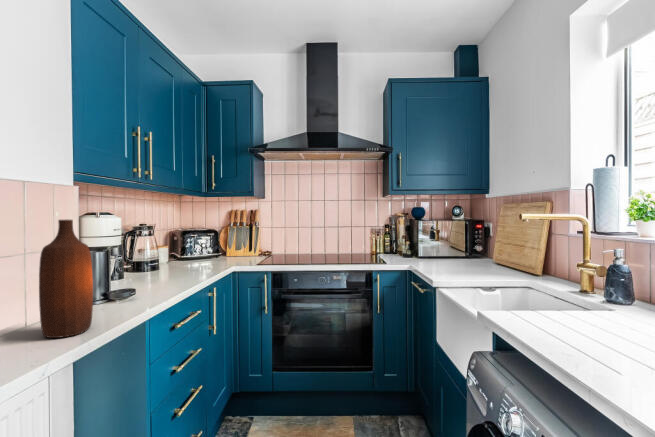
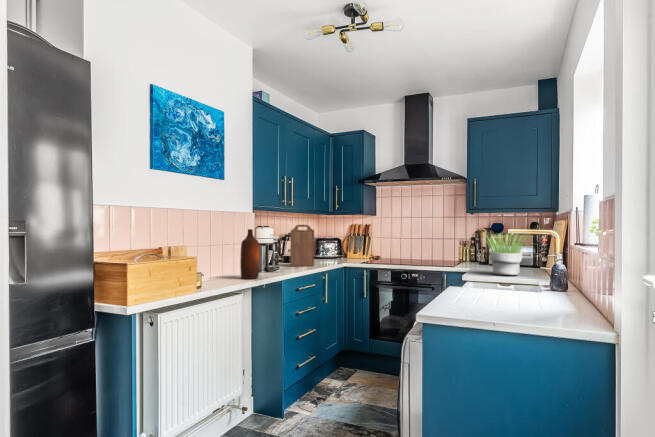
cutting board: none [149,210,191,282] -> present [290,225,314,266]
potted plant: none [429,217,495,272] -> present [487,234,527,276]

